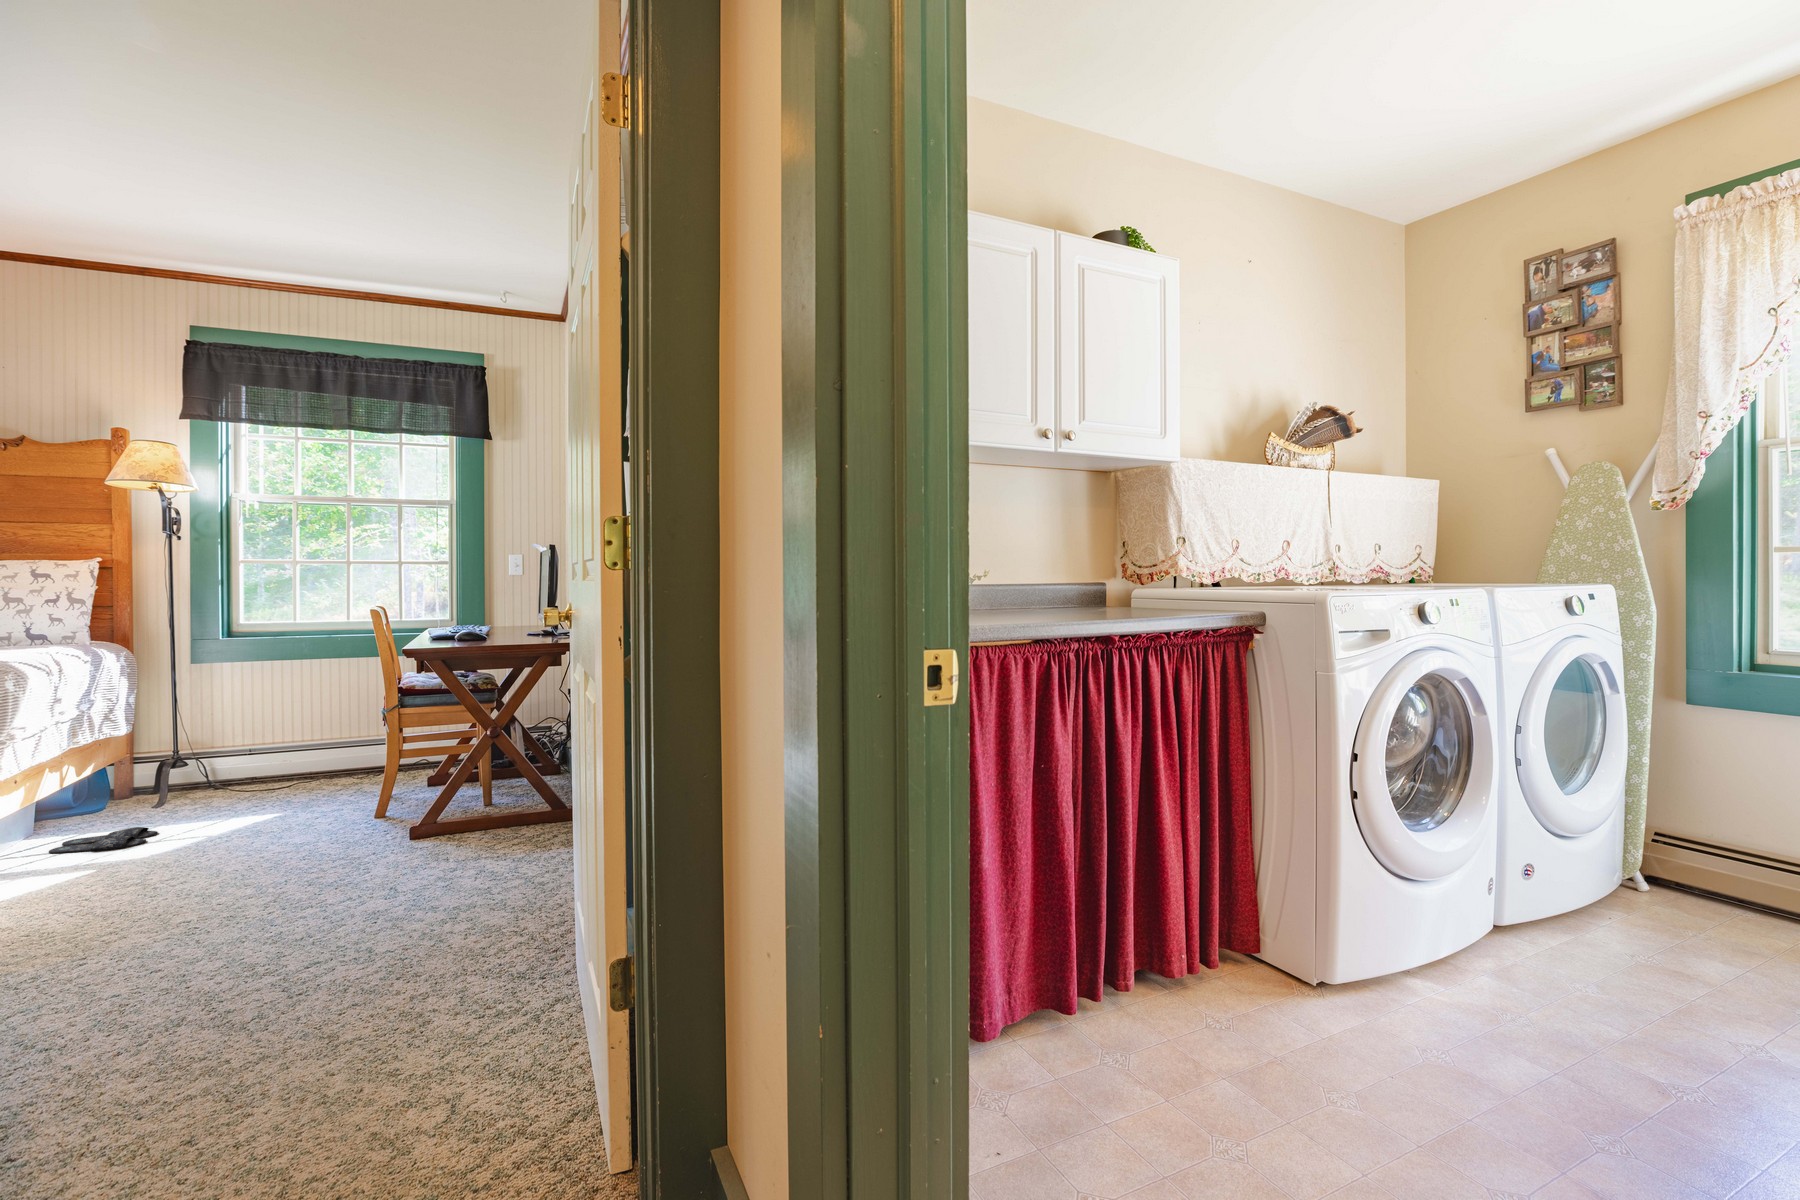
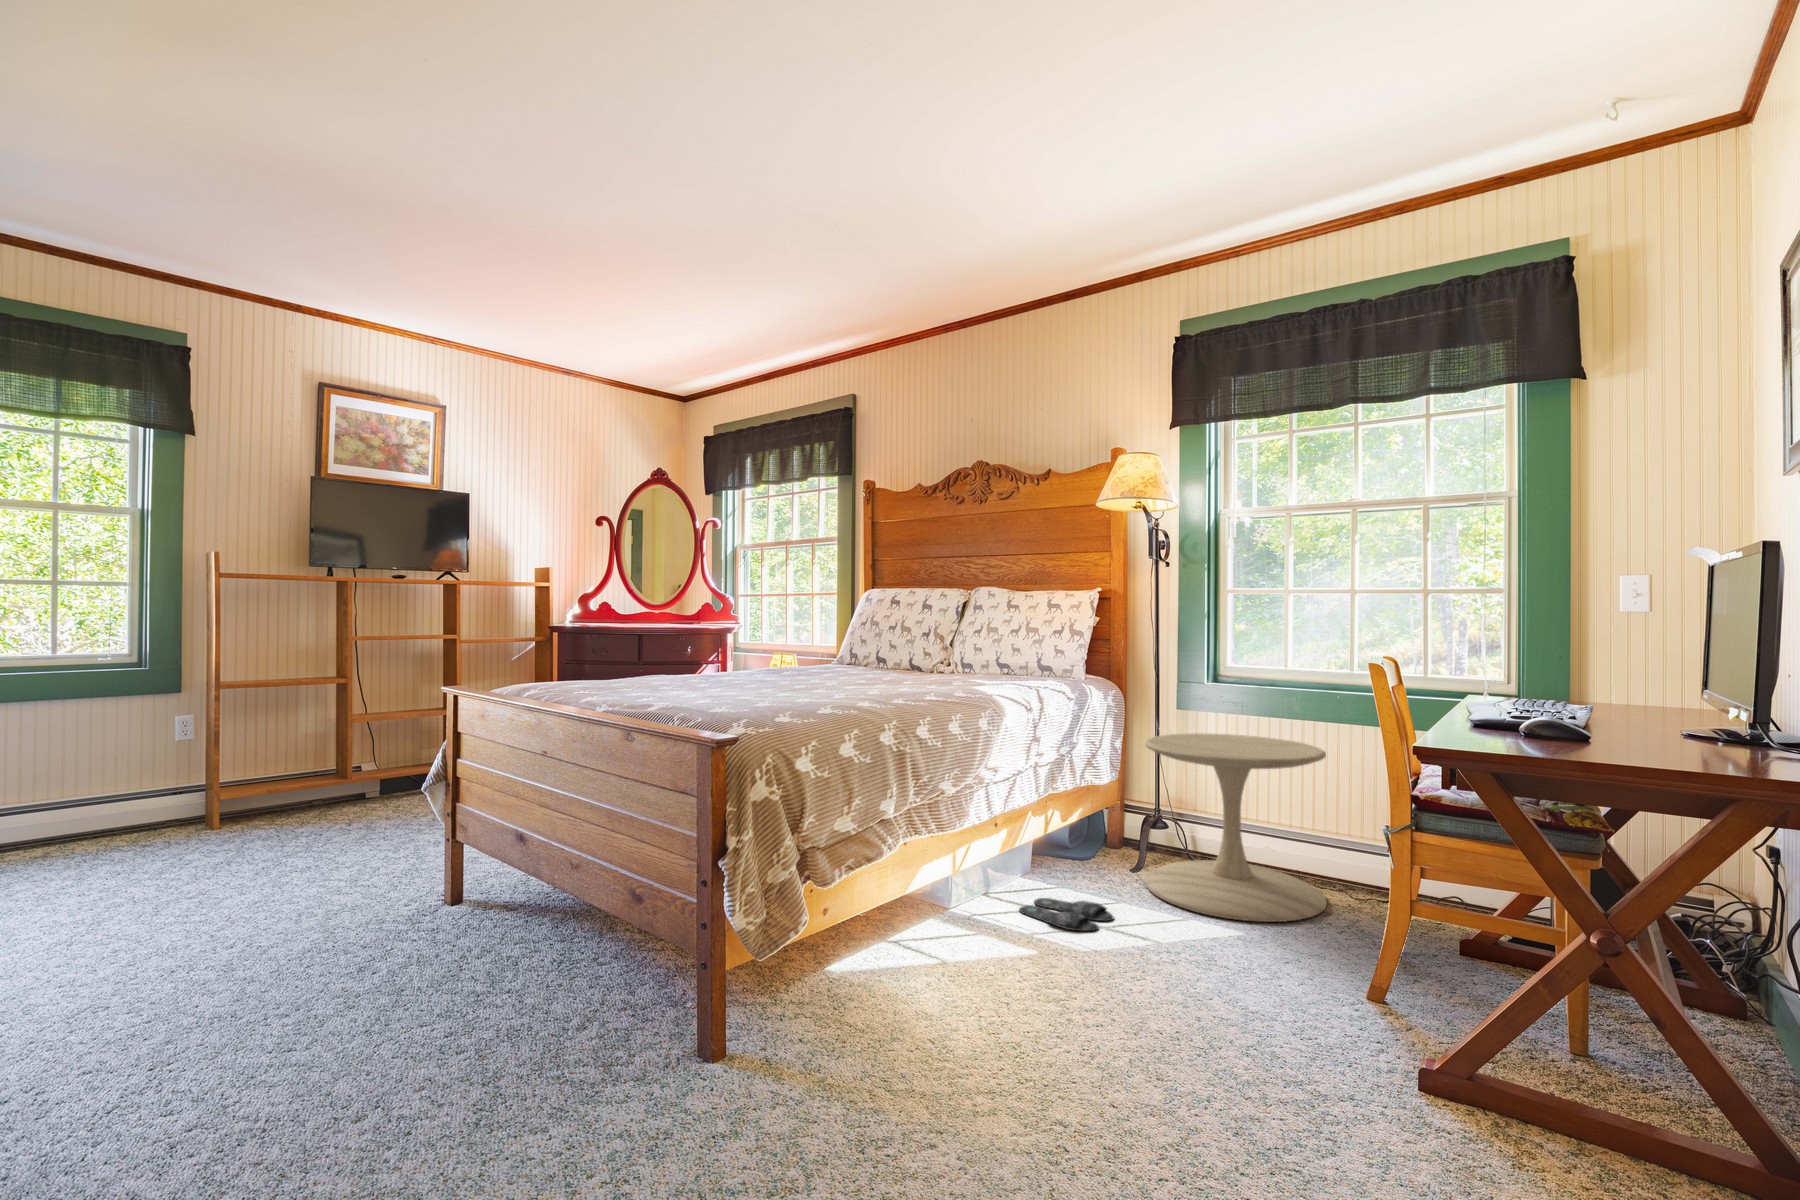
side table: none [171,676,337,814] -> present [1145,733,1326,922]

